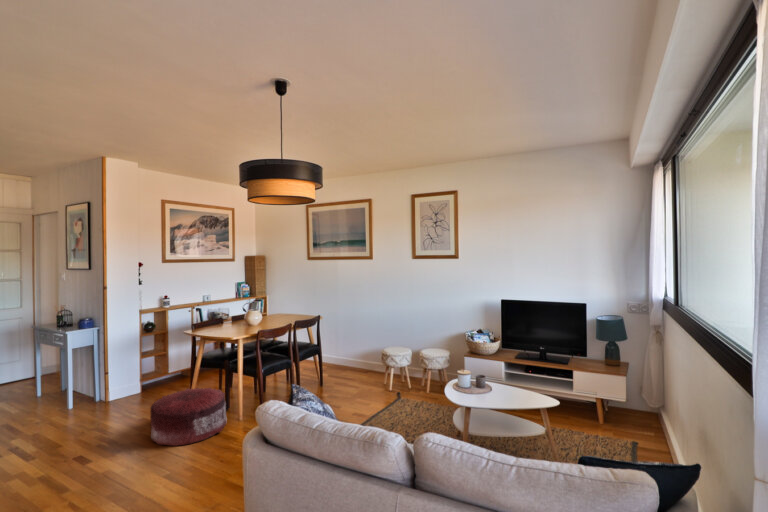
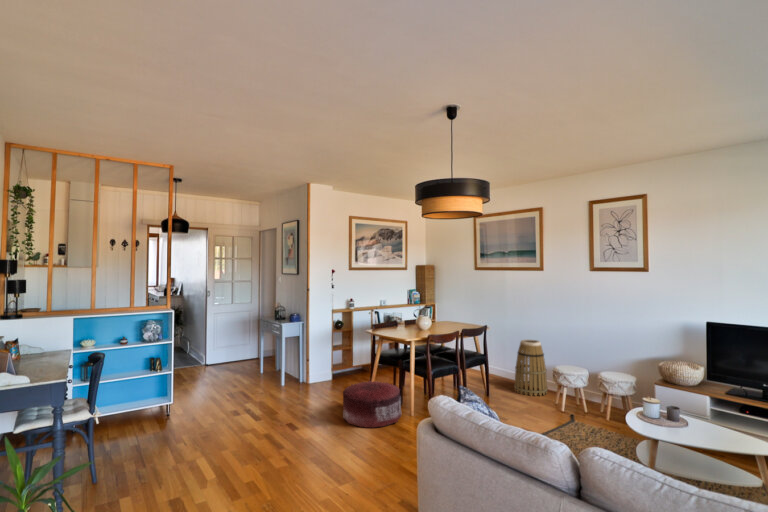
basket: none [347,326,377,380] -> present [514,340,548,396]

